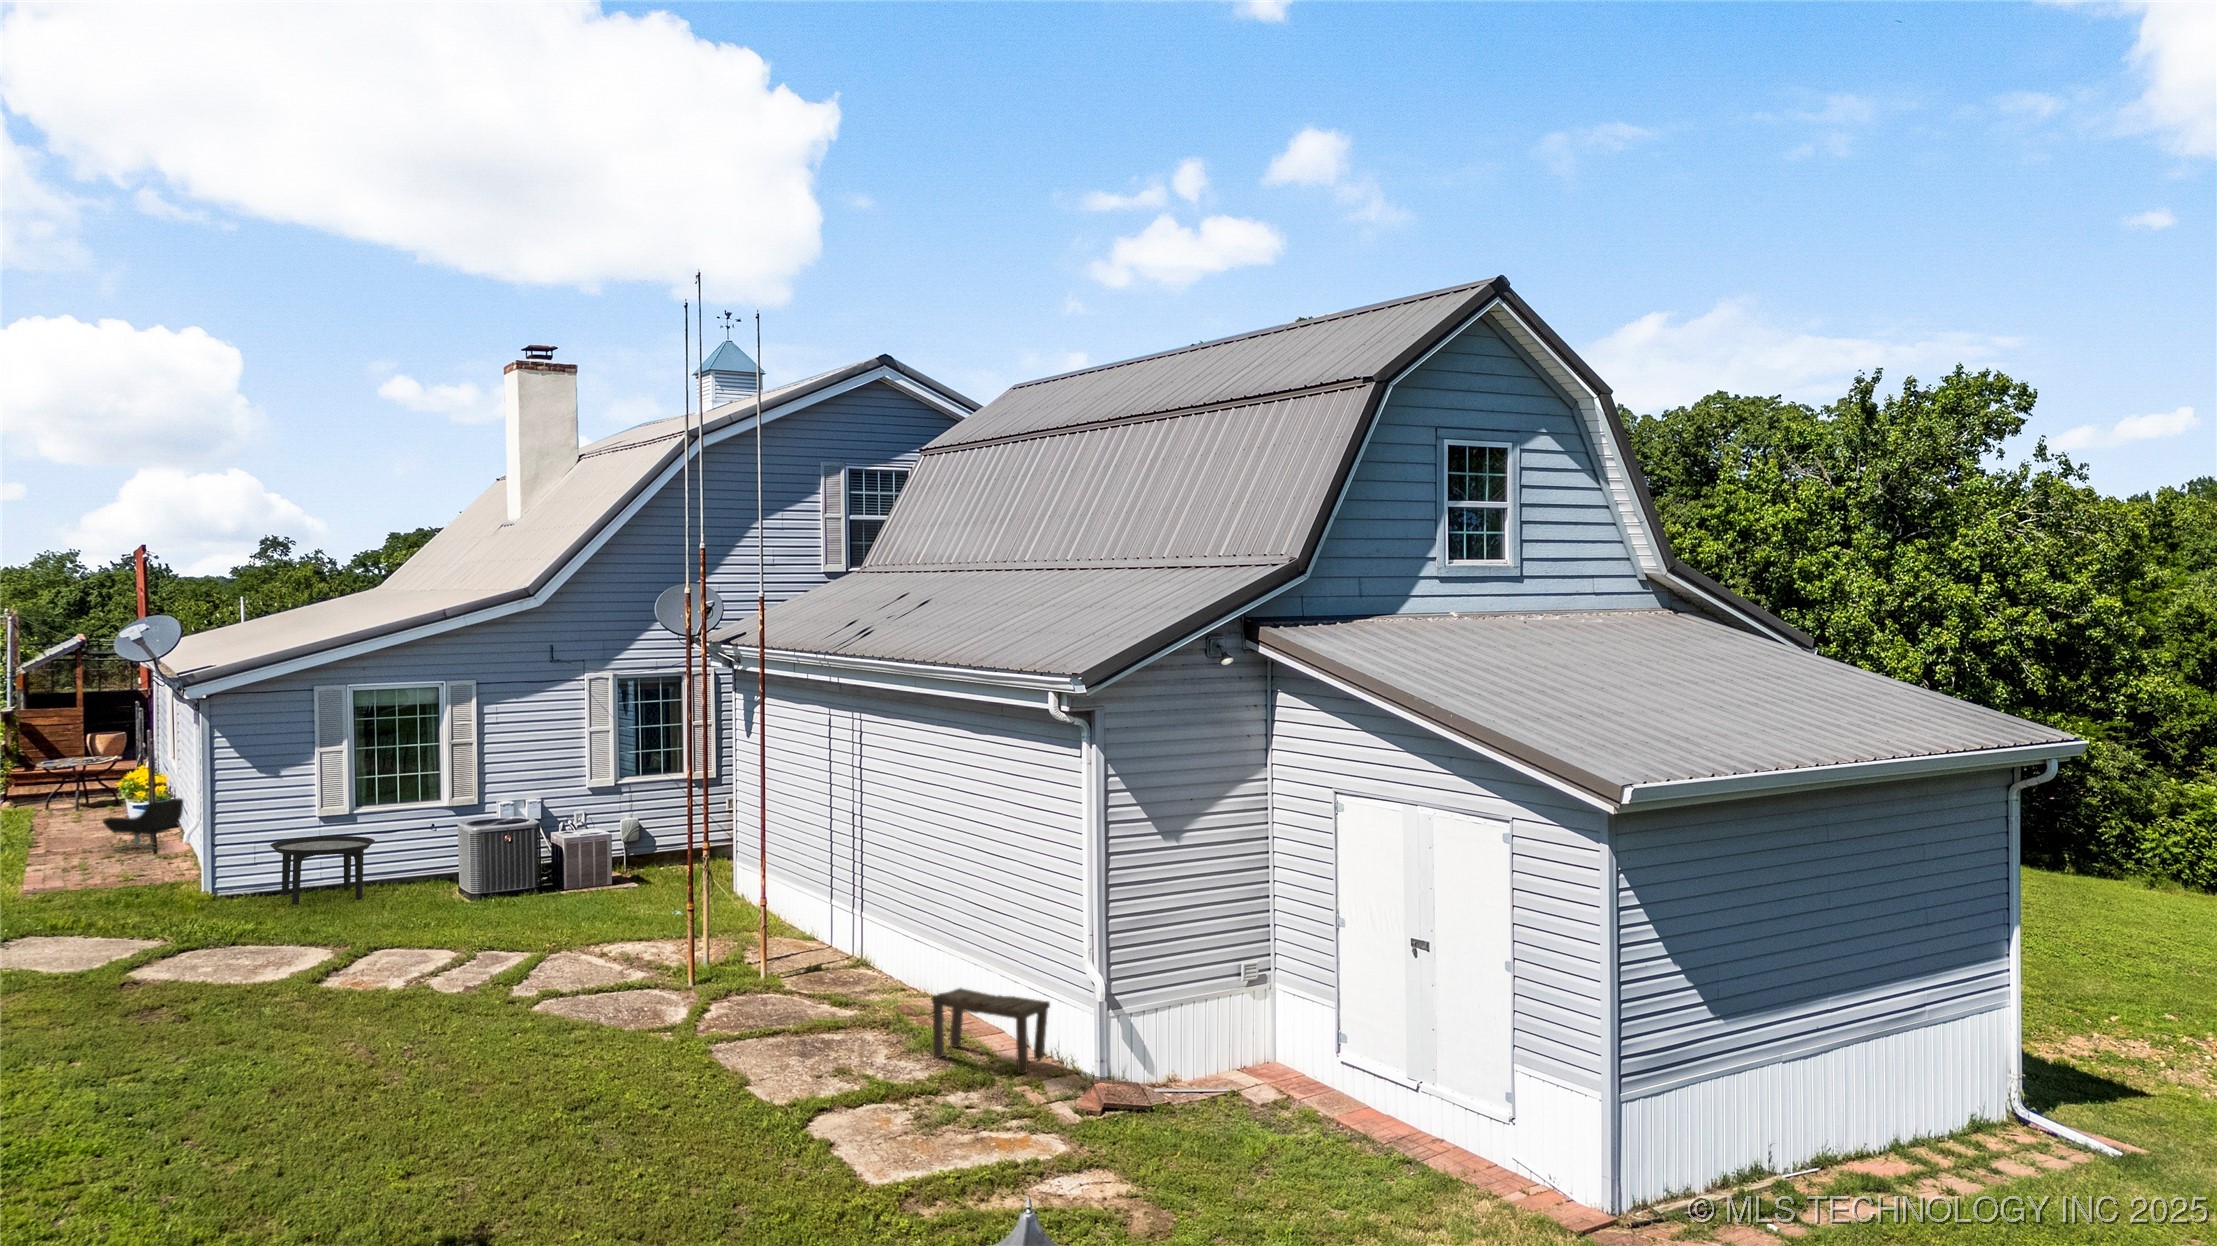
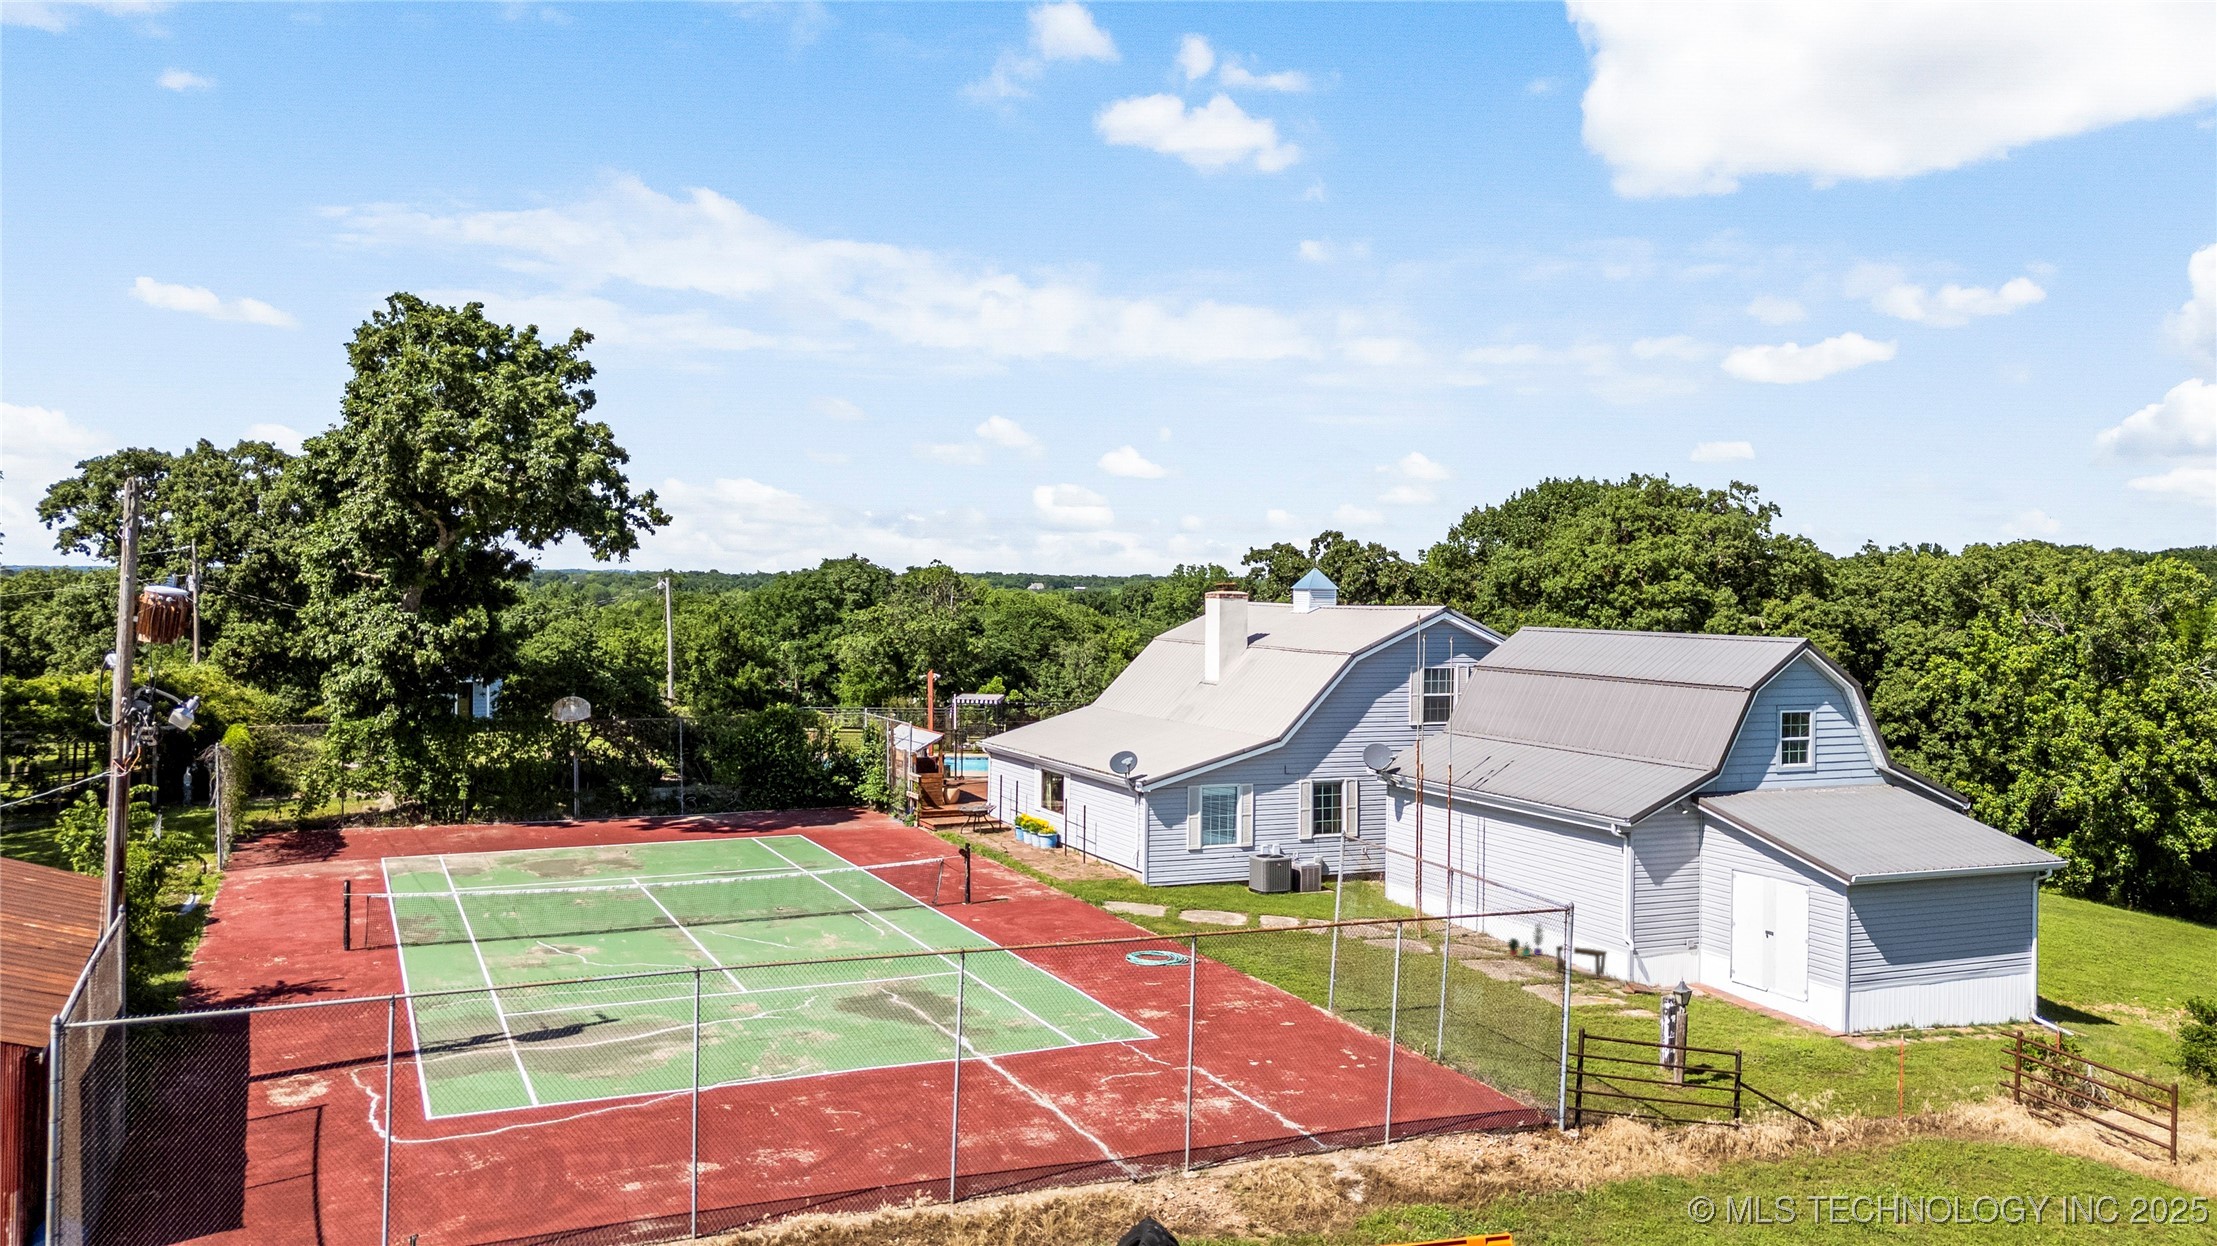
lounge chair: present [102,798,183,846] -> none [1048,837,1081,864]
round table: present [270,836,375,904] -> none [1177,863,1222,896]
potted plant: none [850,933,943,1018] -> present [1508,924,1543,956]

